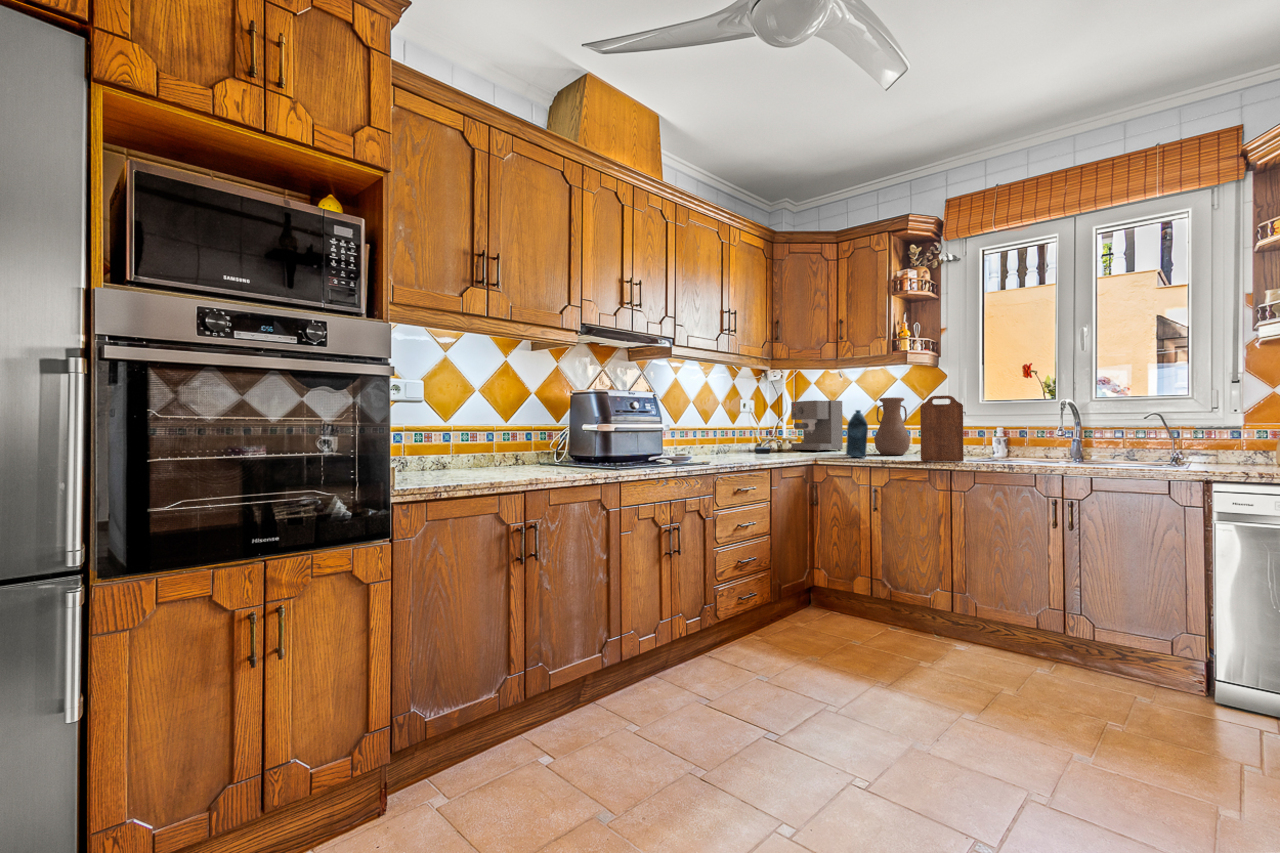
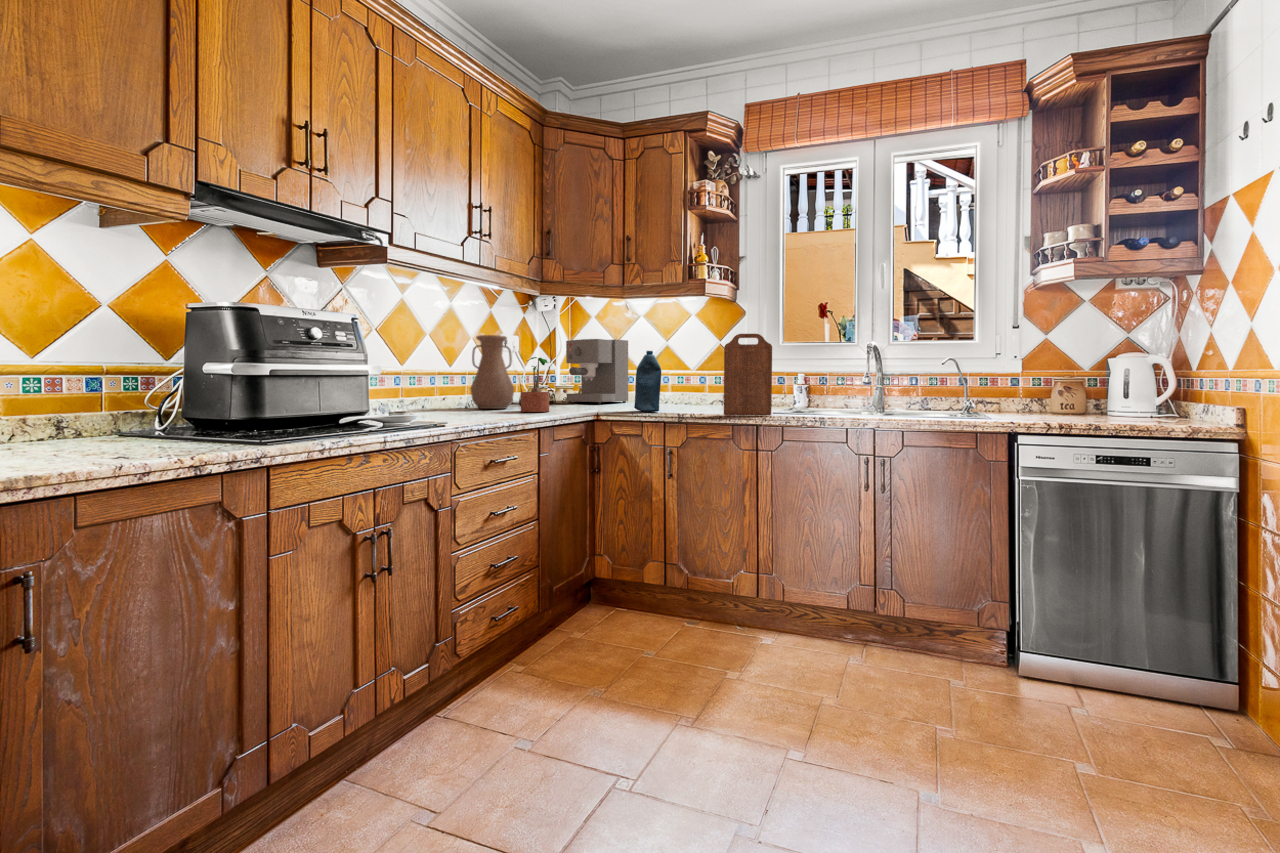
vase: present [874,397,910,455] -> present [470,335,514,409]
potted plant: none [757,416,779,457] -> present [521,357,549,412]

